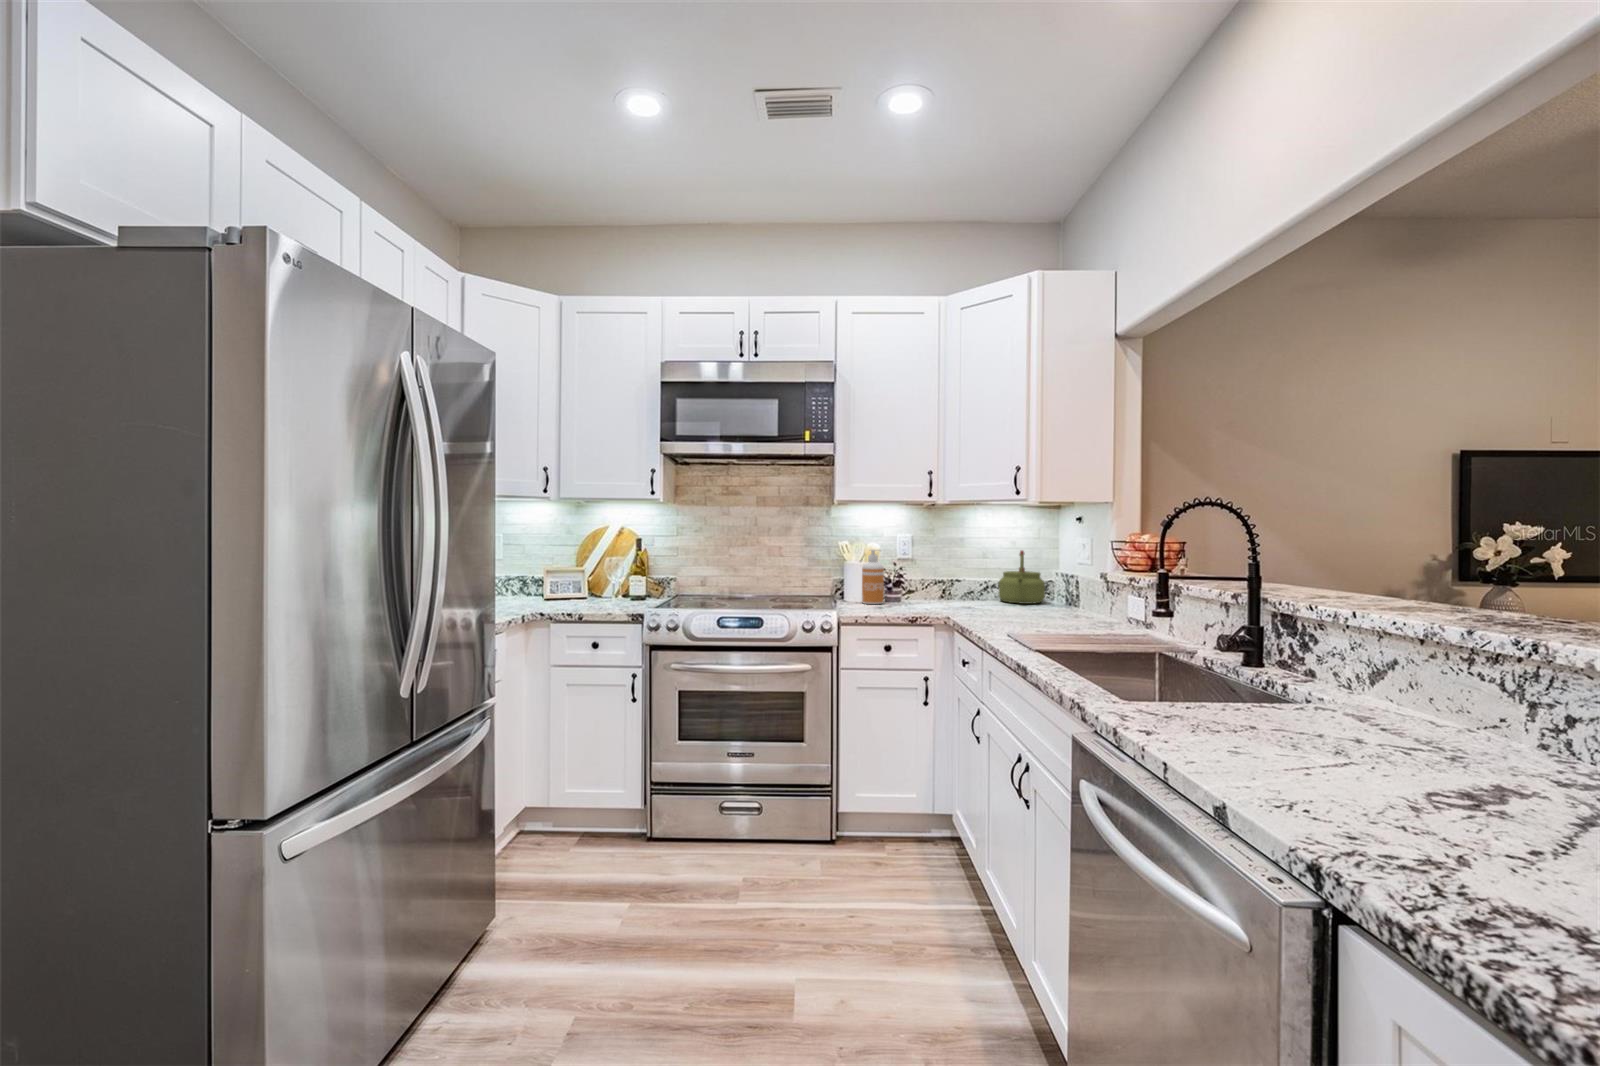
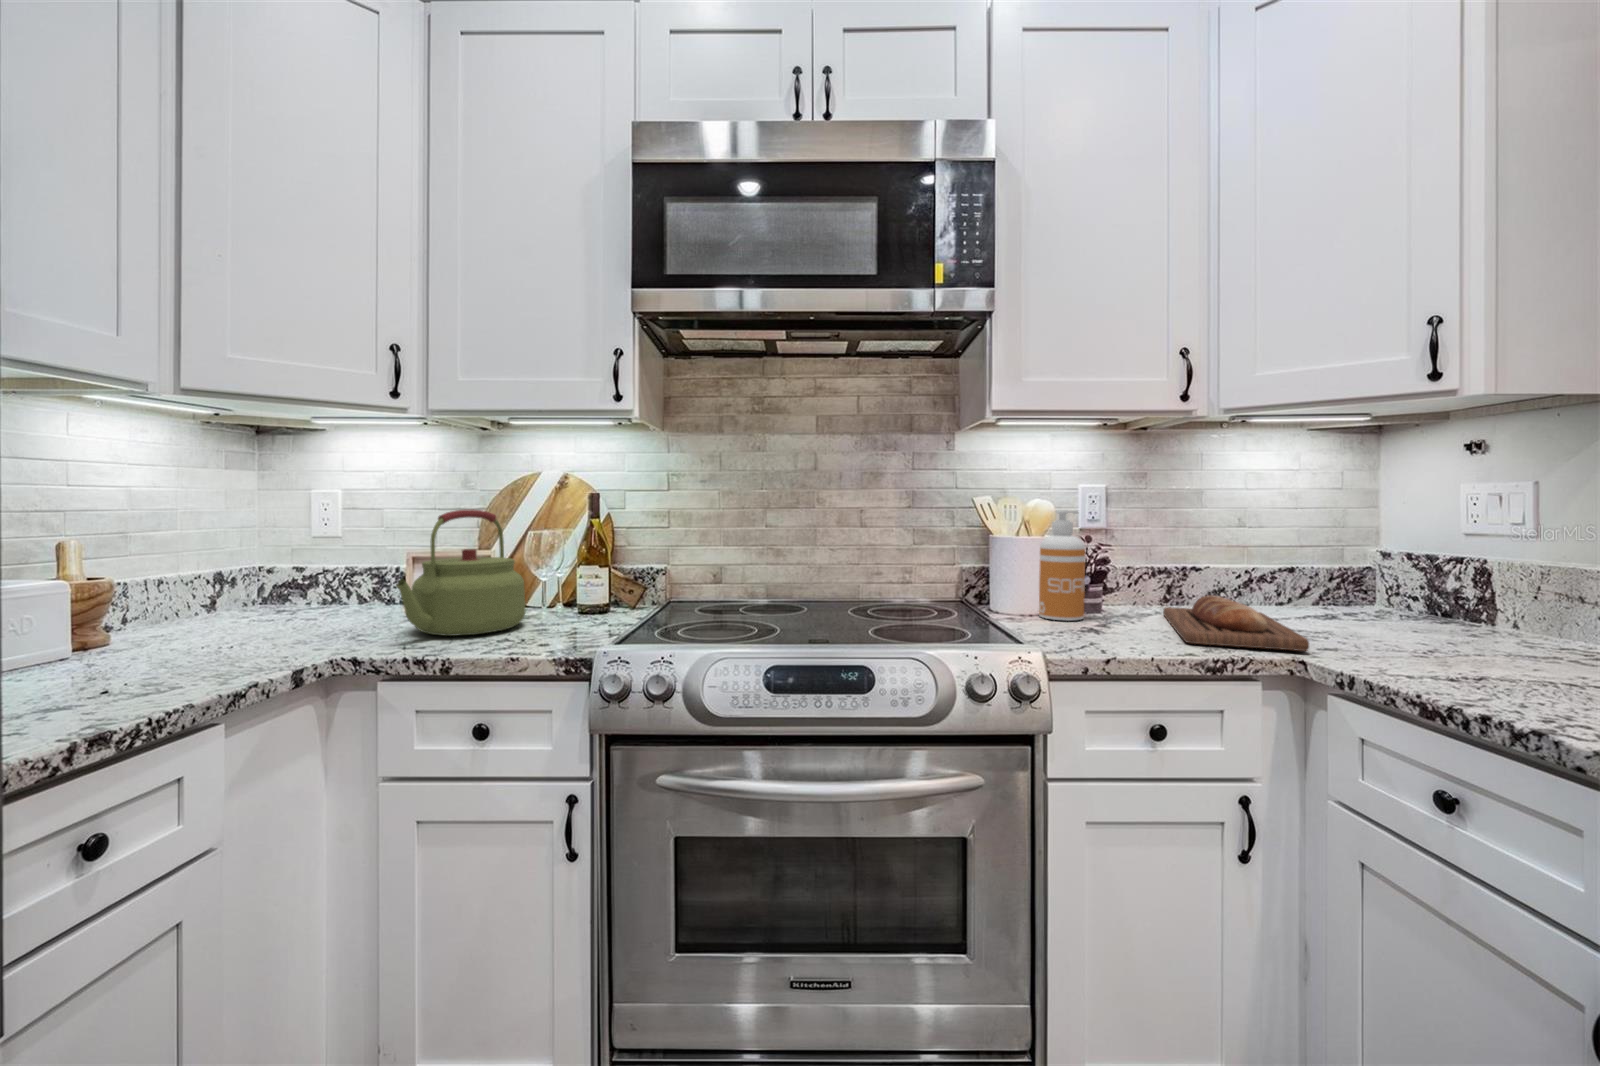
kettle: present [998,550,1045,604] -> present [396,509,526,636]
bread loaf: none [910,592,970,614] -> present [1163,596,1309,651]

